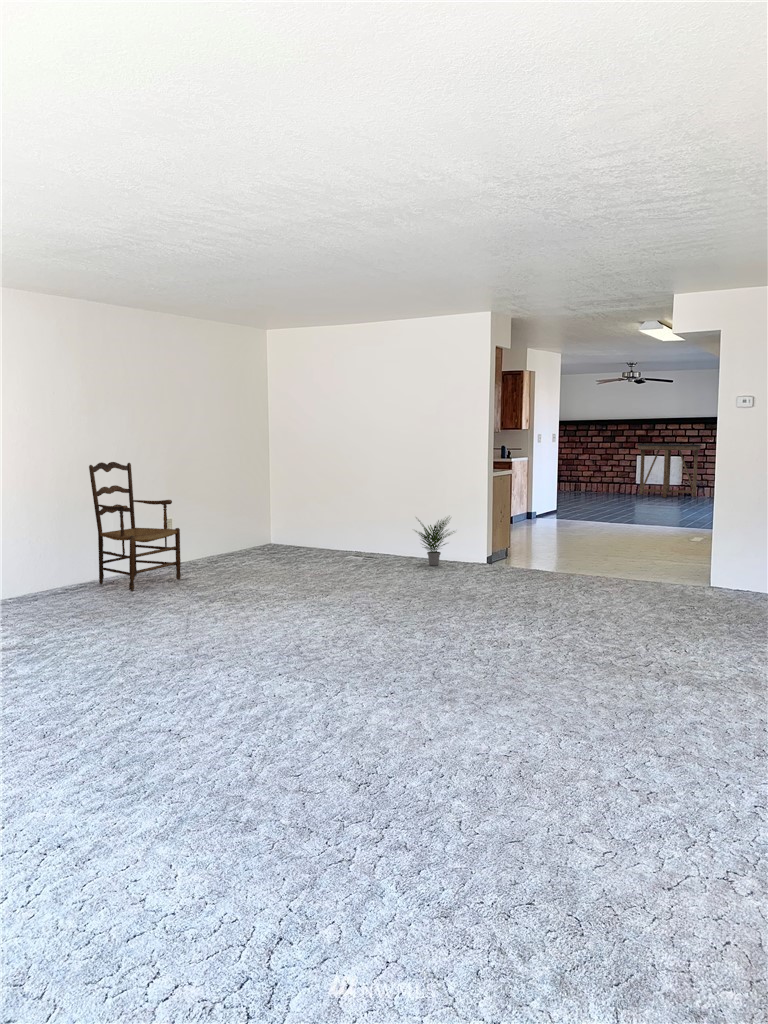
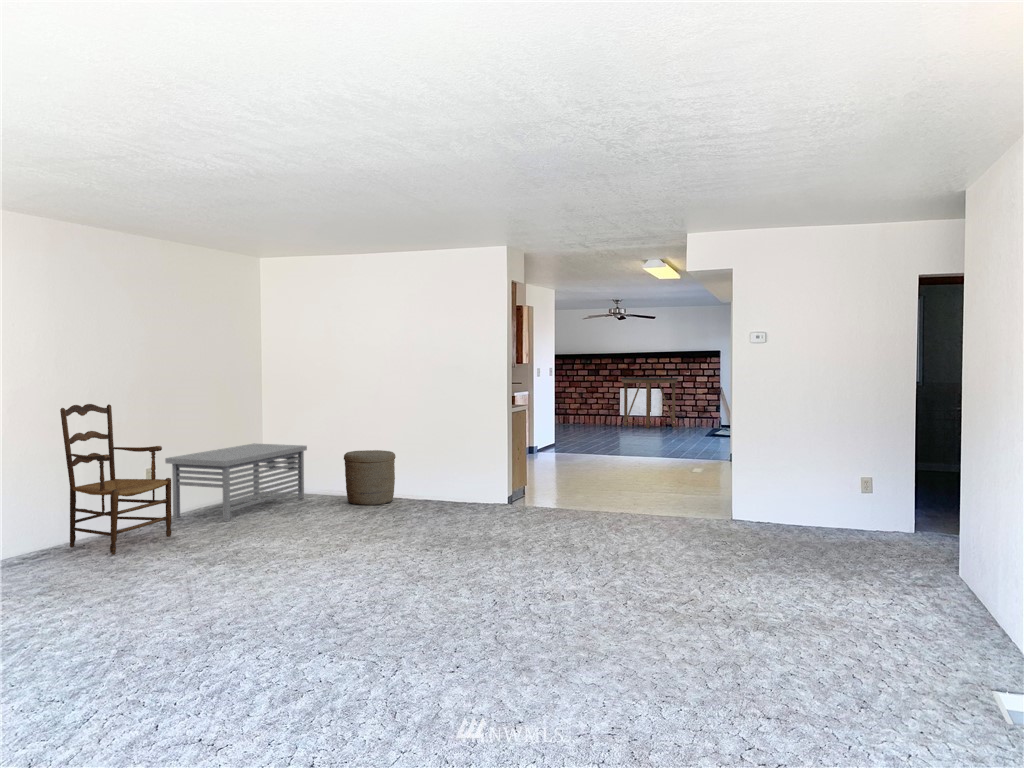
storage bench: none [178,501,303,569] -> present [165,443,307,522]
woven basket: none [334,510,382,561] -> present [344,450,396,505]
potted plant: present [416,518,454,566] -> none [429,454,478,507]

